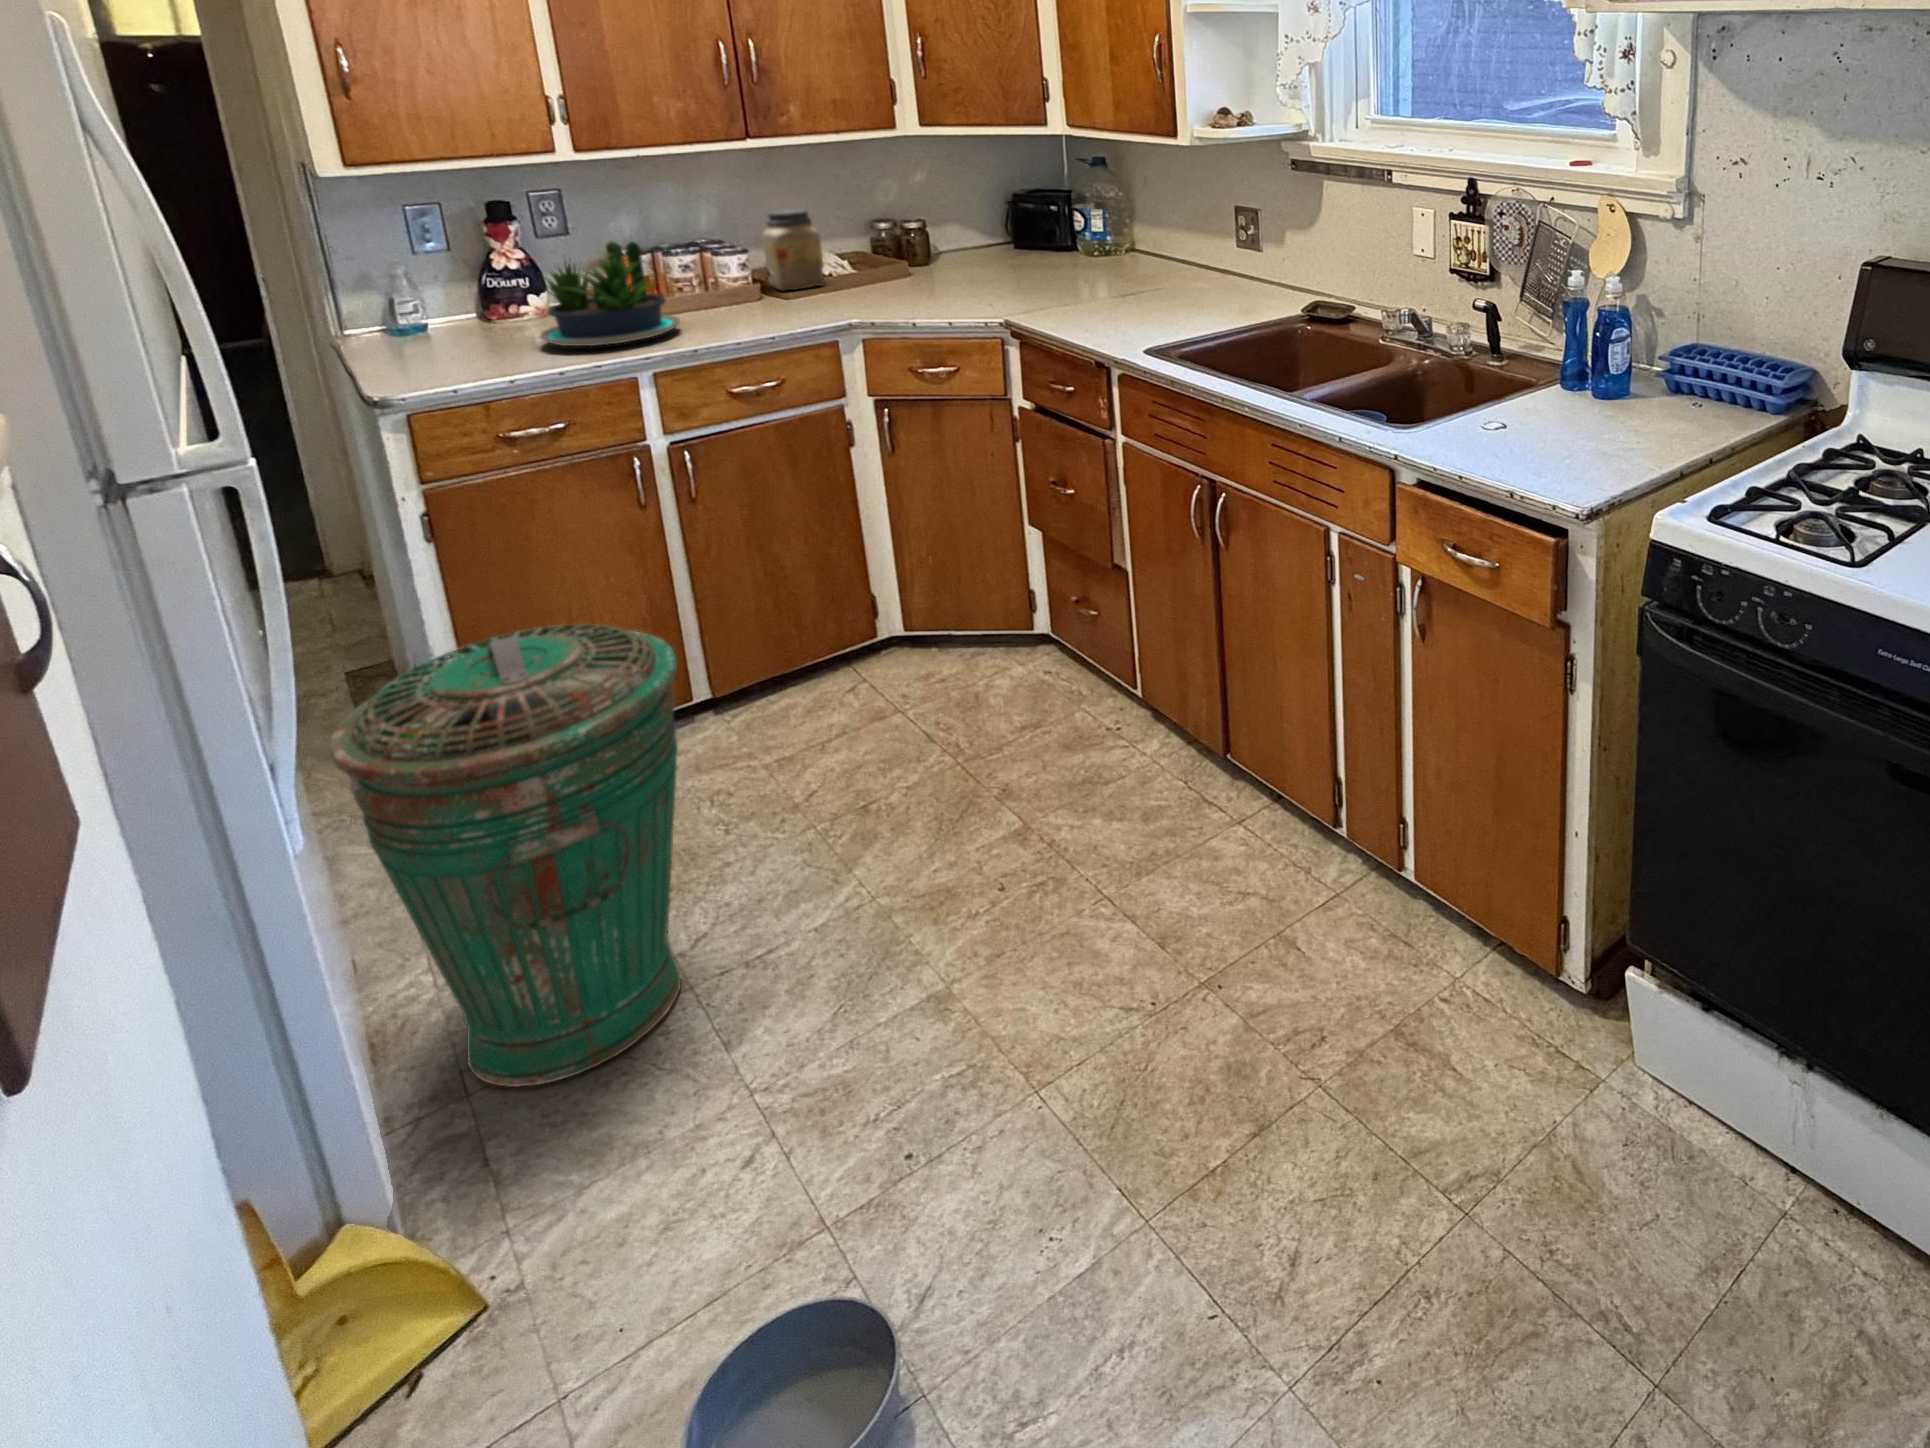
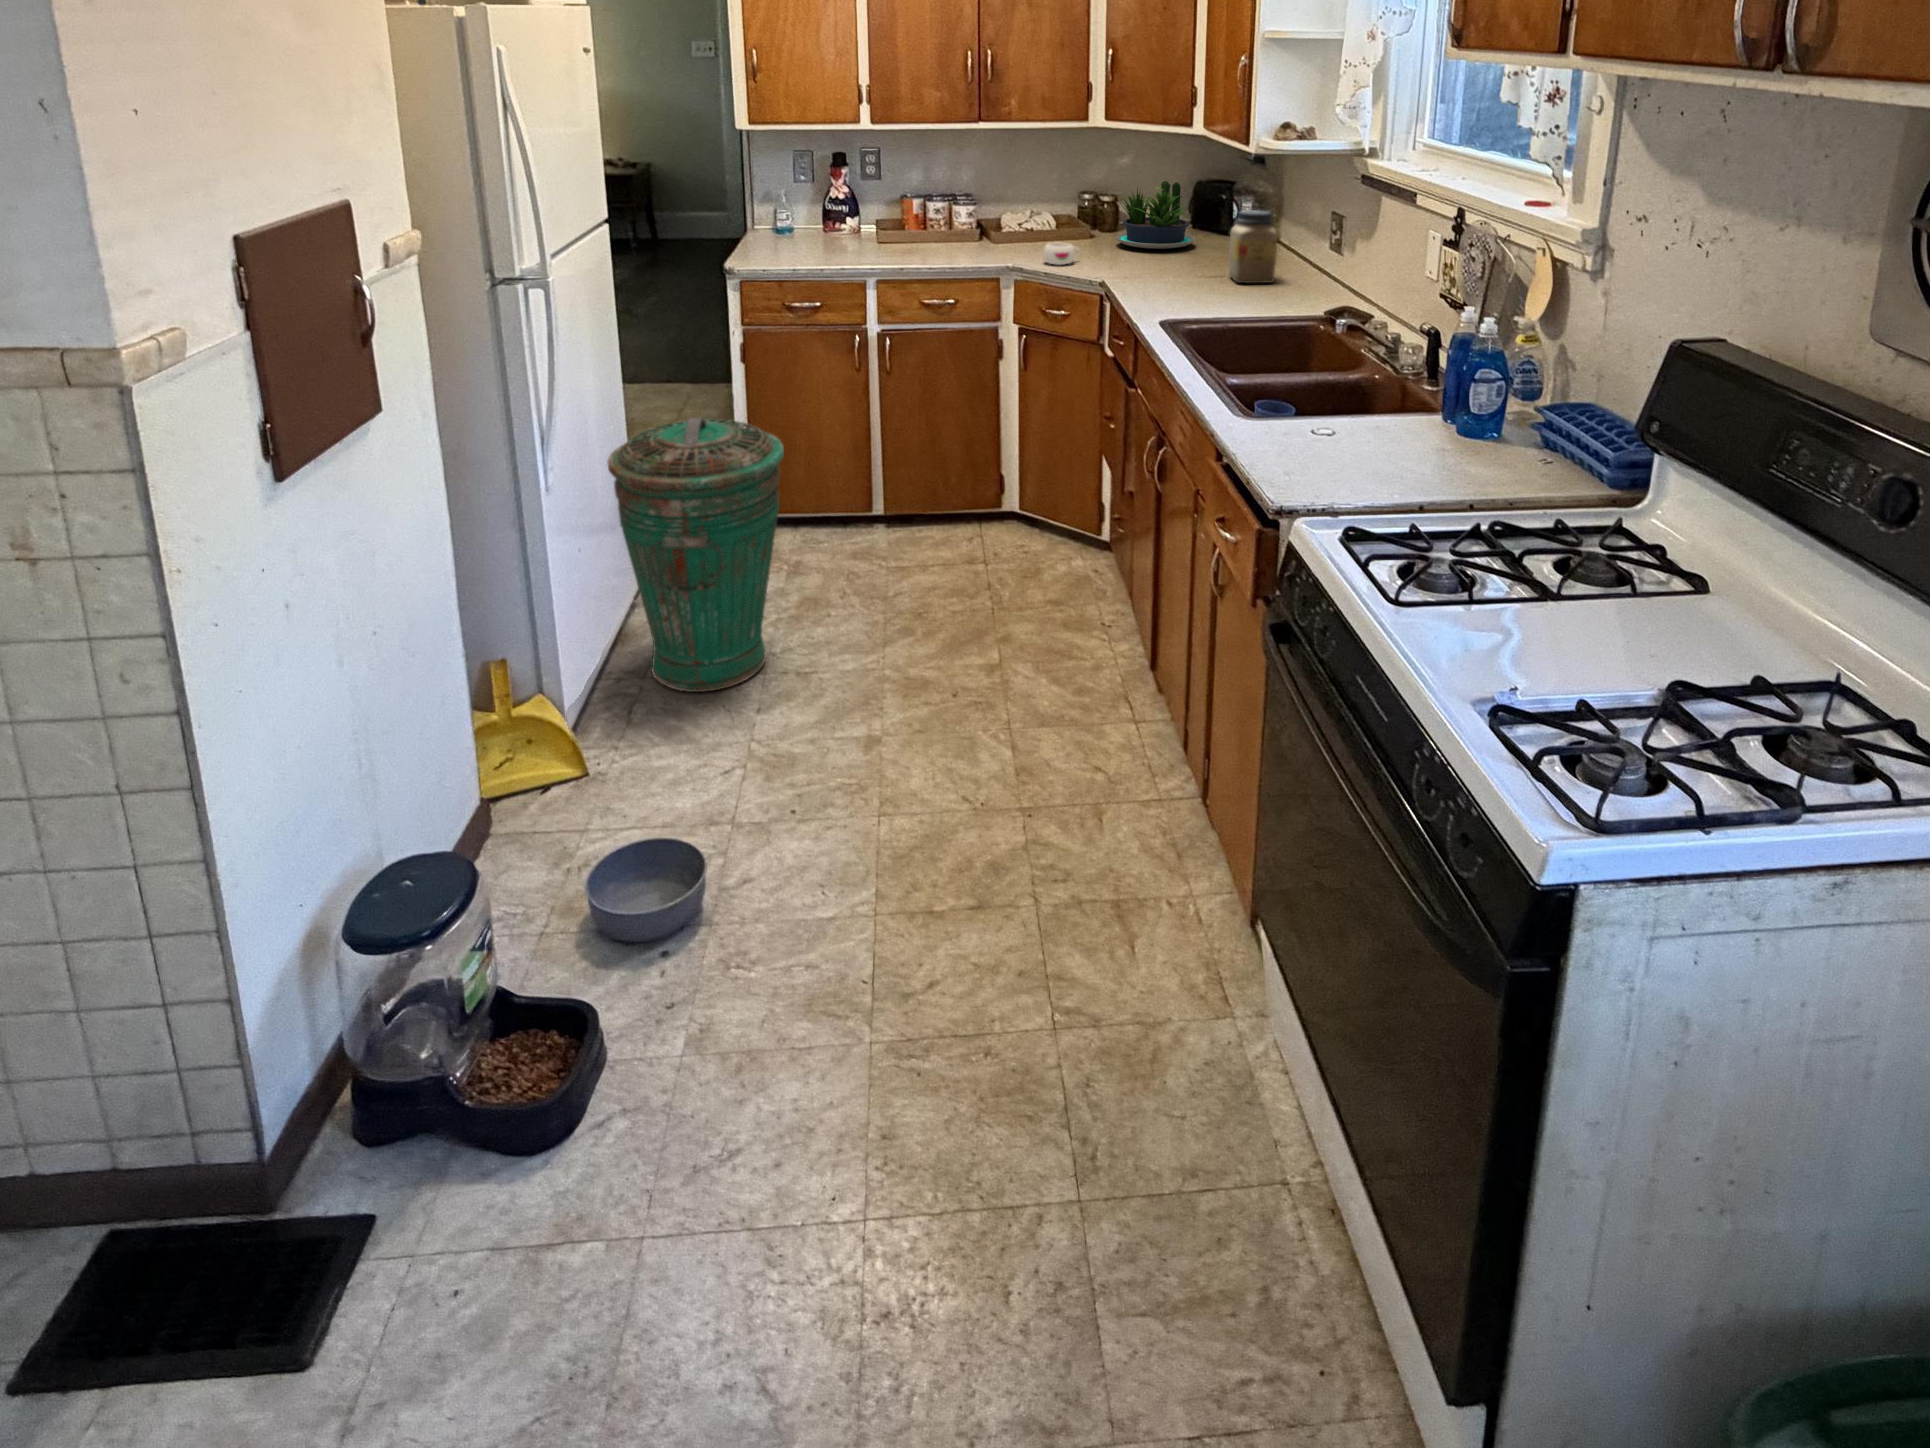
jar: present [762,210,824,291] -> present [1229,210,1277,283]
potted plant: present [540,242,680,346] -> present [1116,181,1195,249]
mug: none [898,284,944,313] -> present [1043,243,1080,265]

